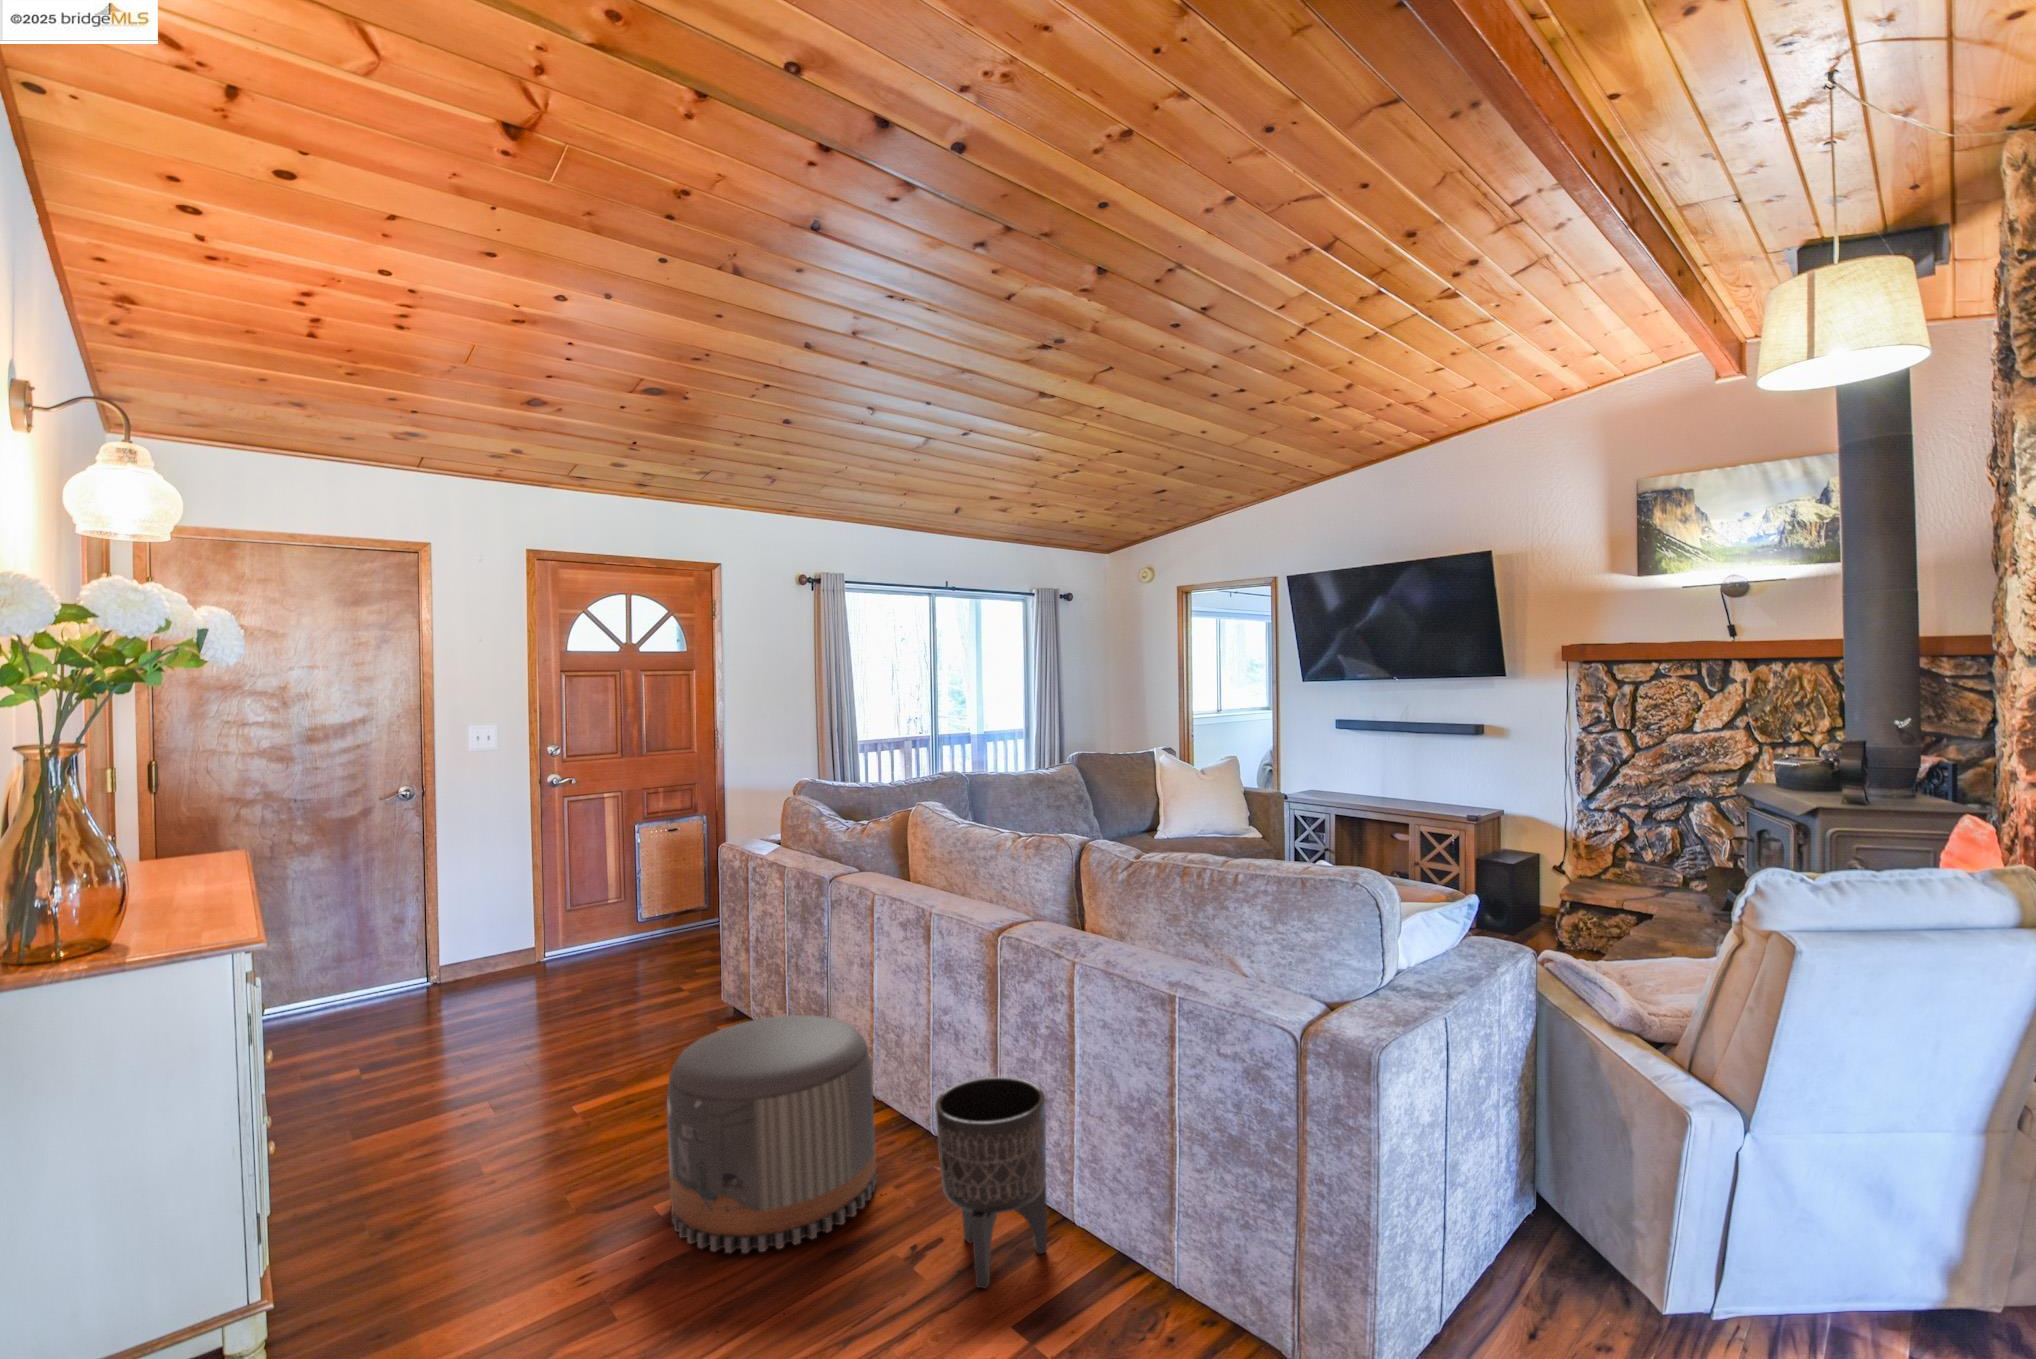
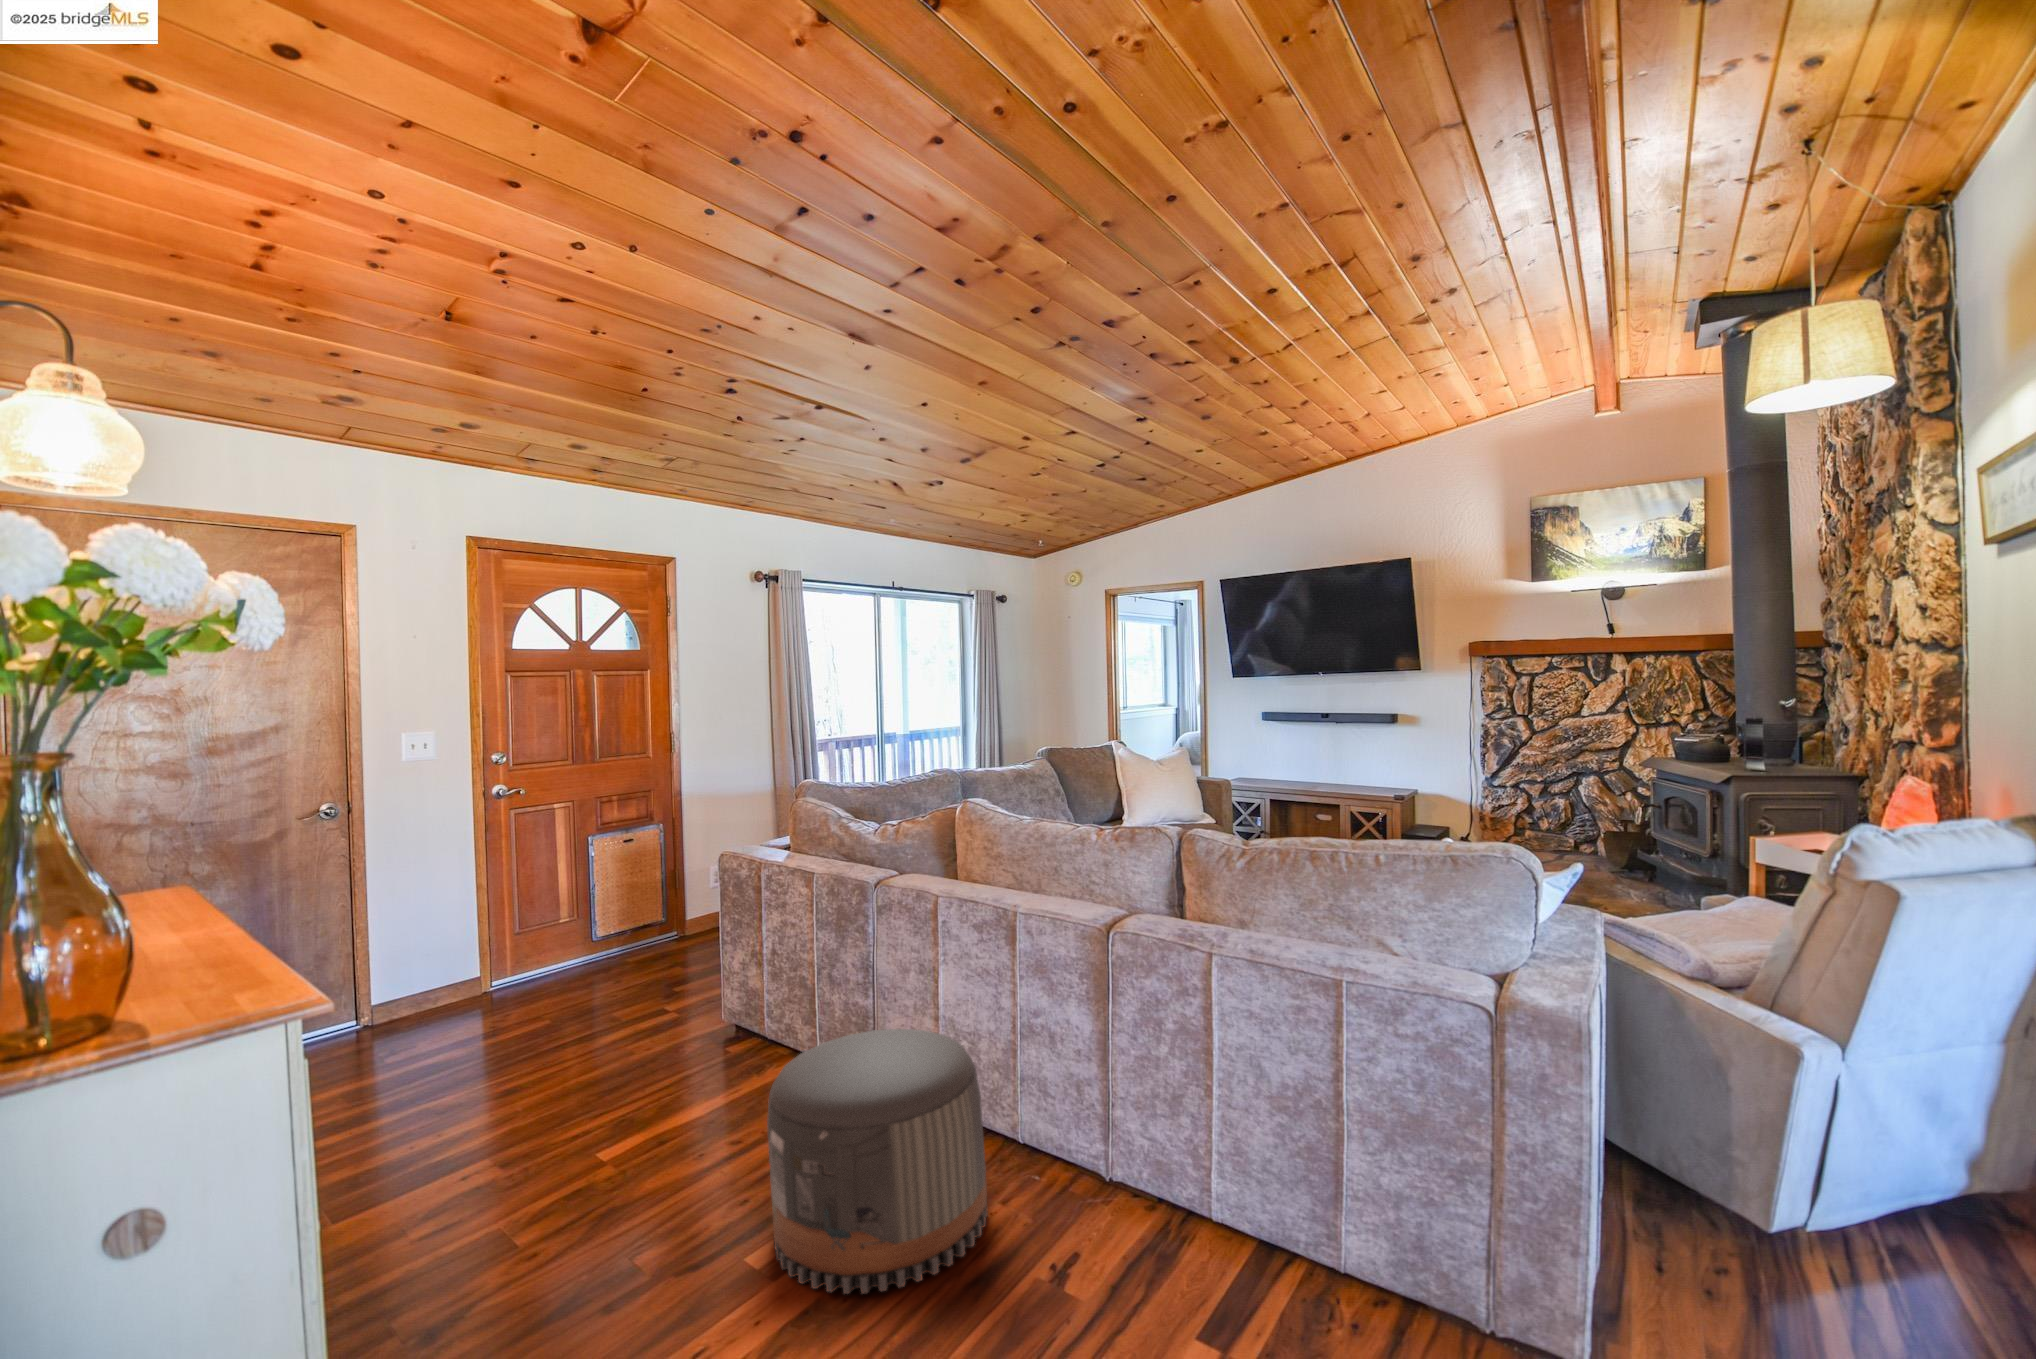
planter: present [935,1077,1047,1288] -> none [1080,1075,1195,1295]

